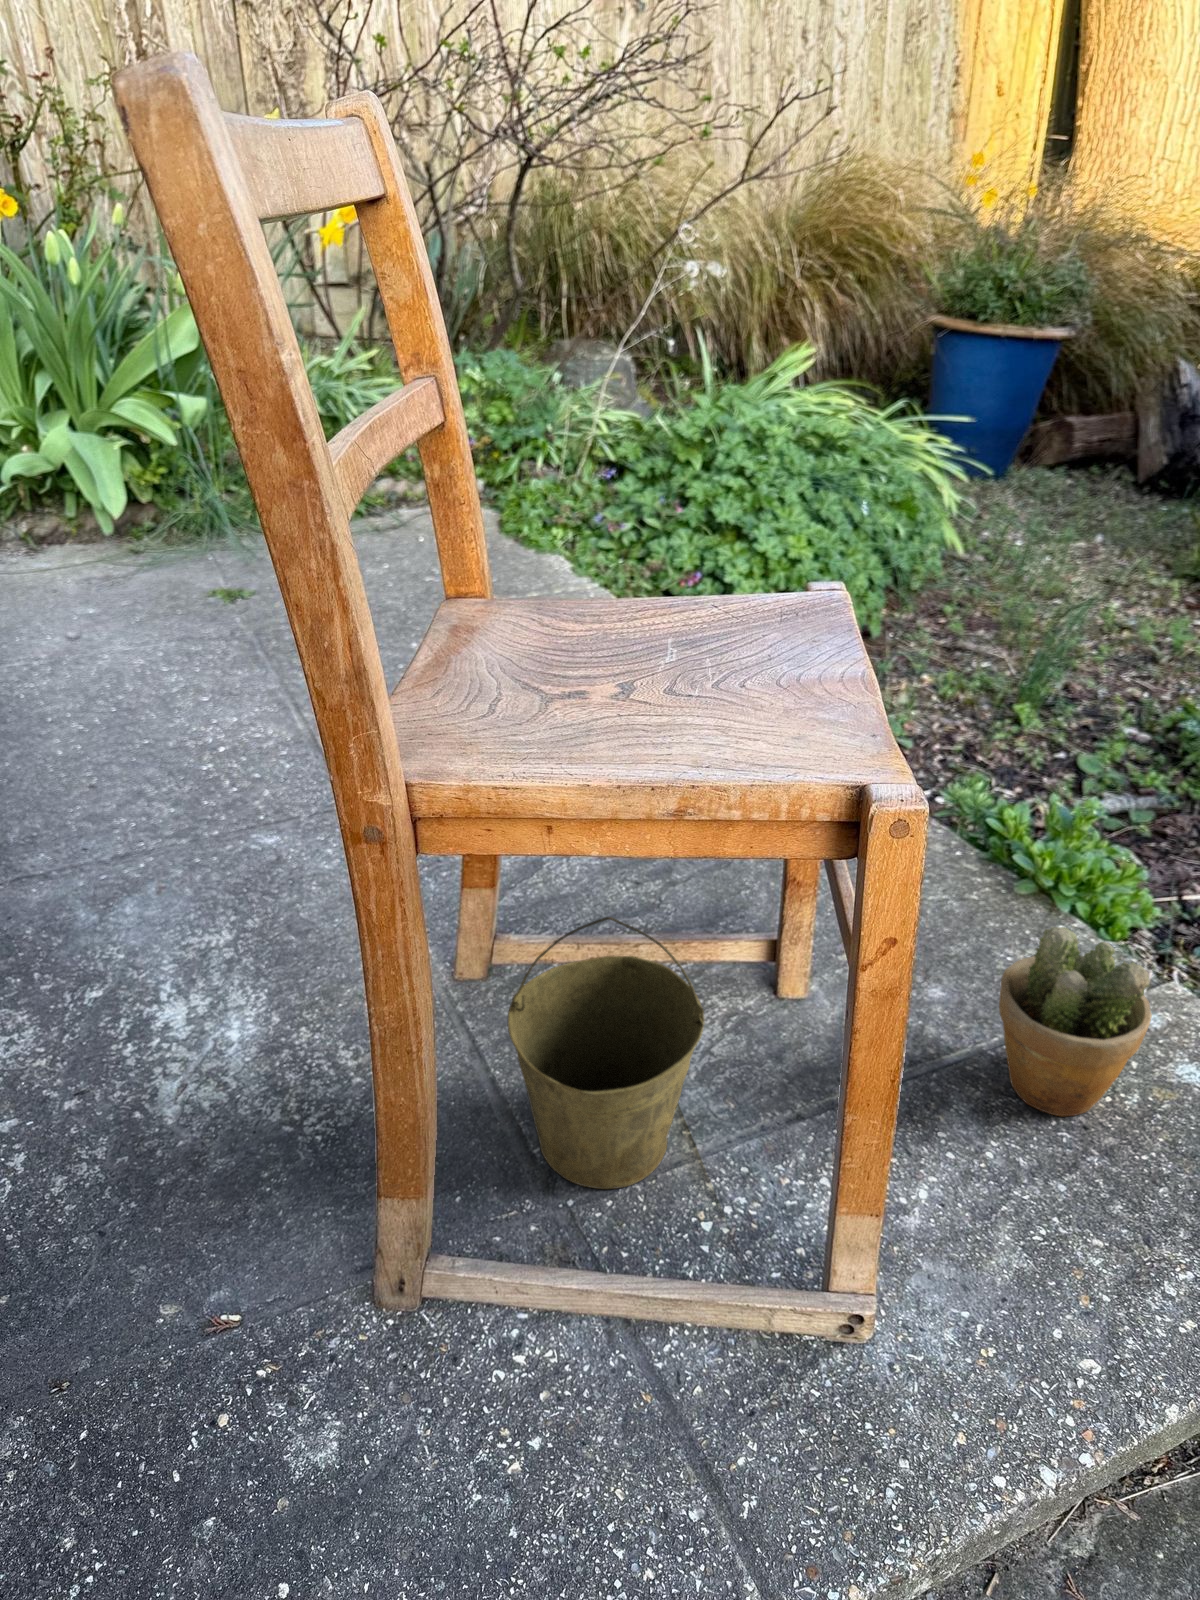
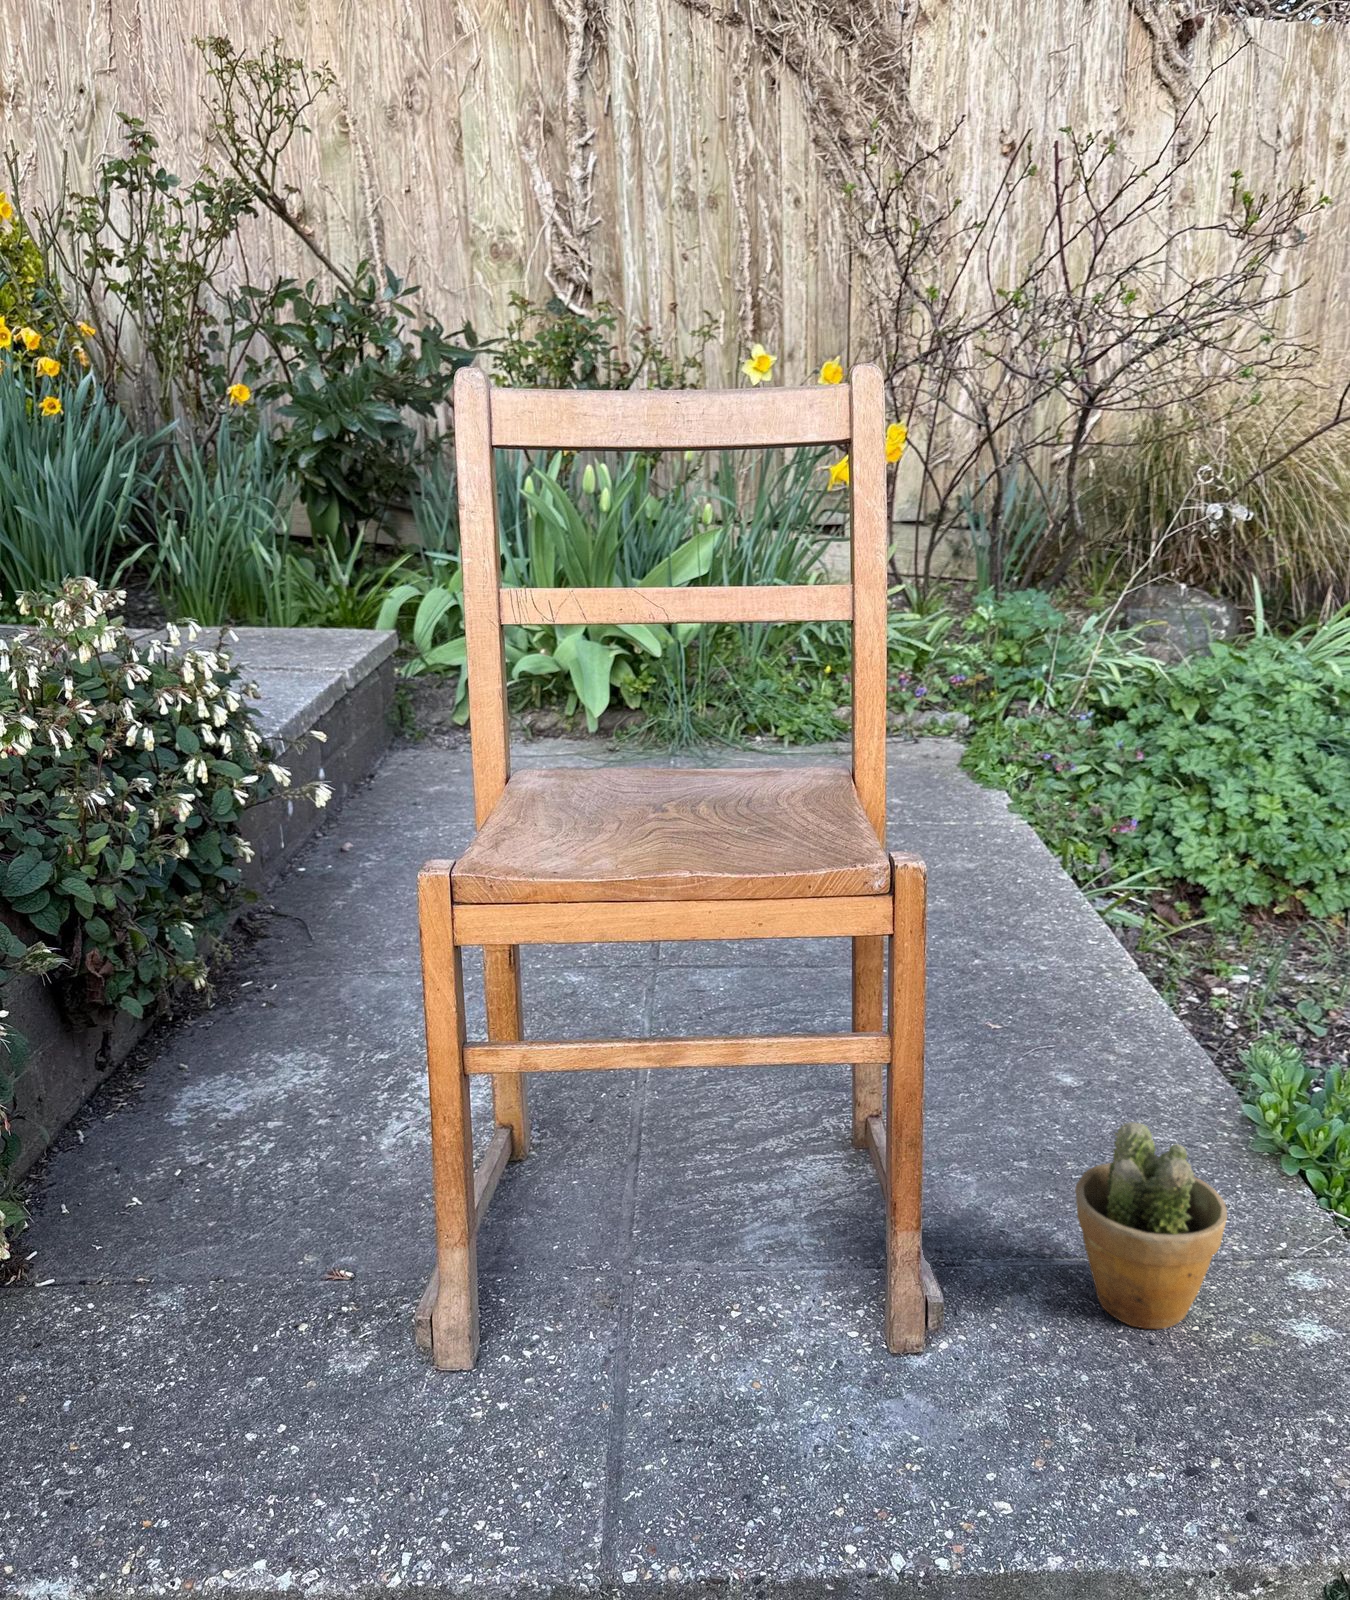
bucket: present [508,917,705,1189] -> none [607,1017,779,1274]

